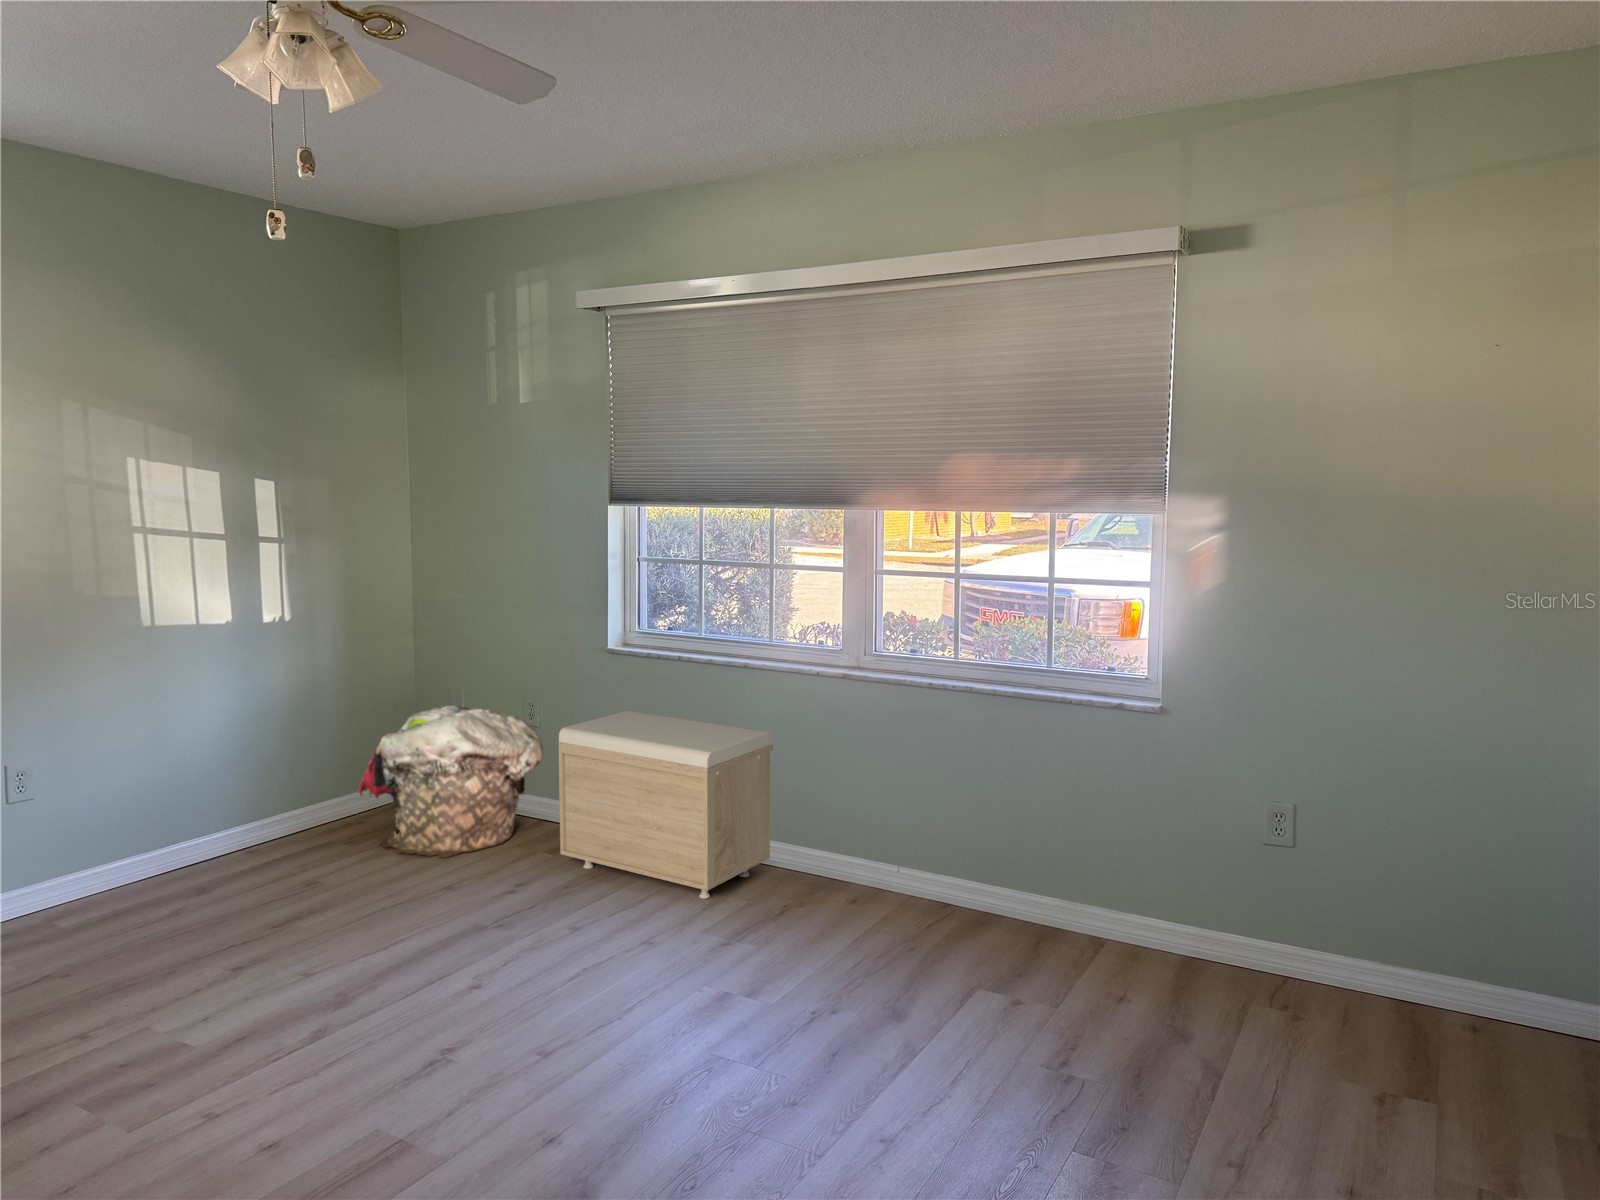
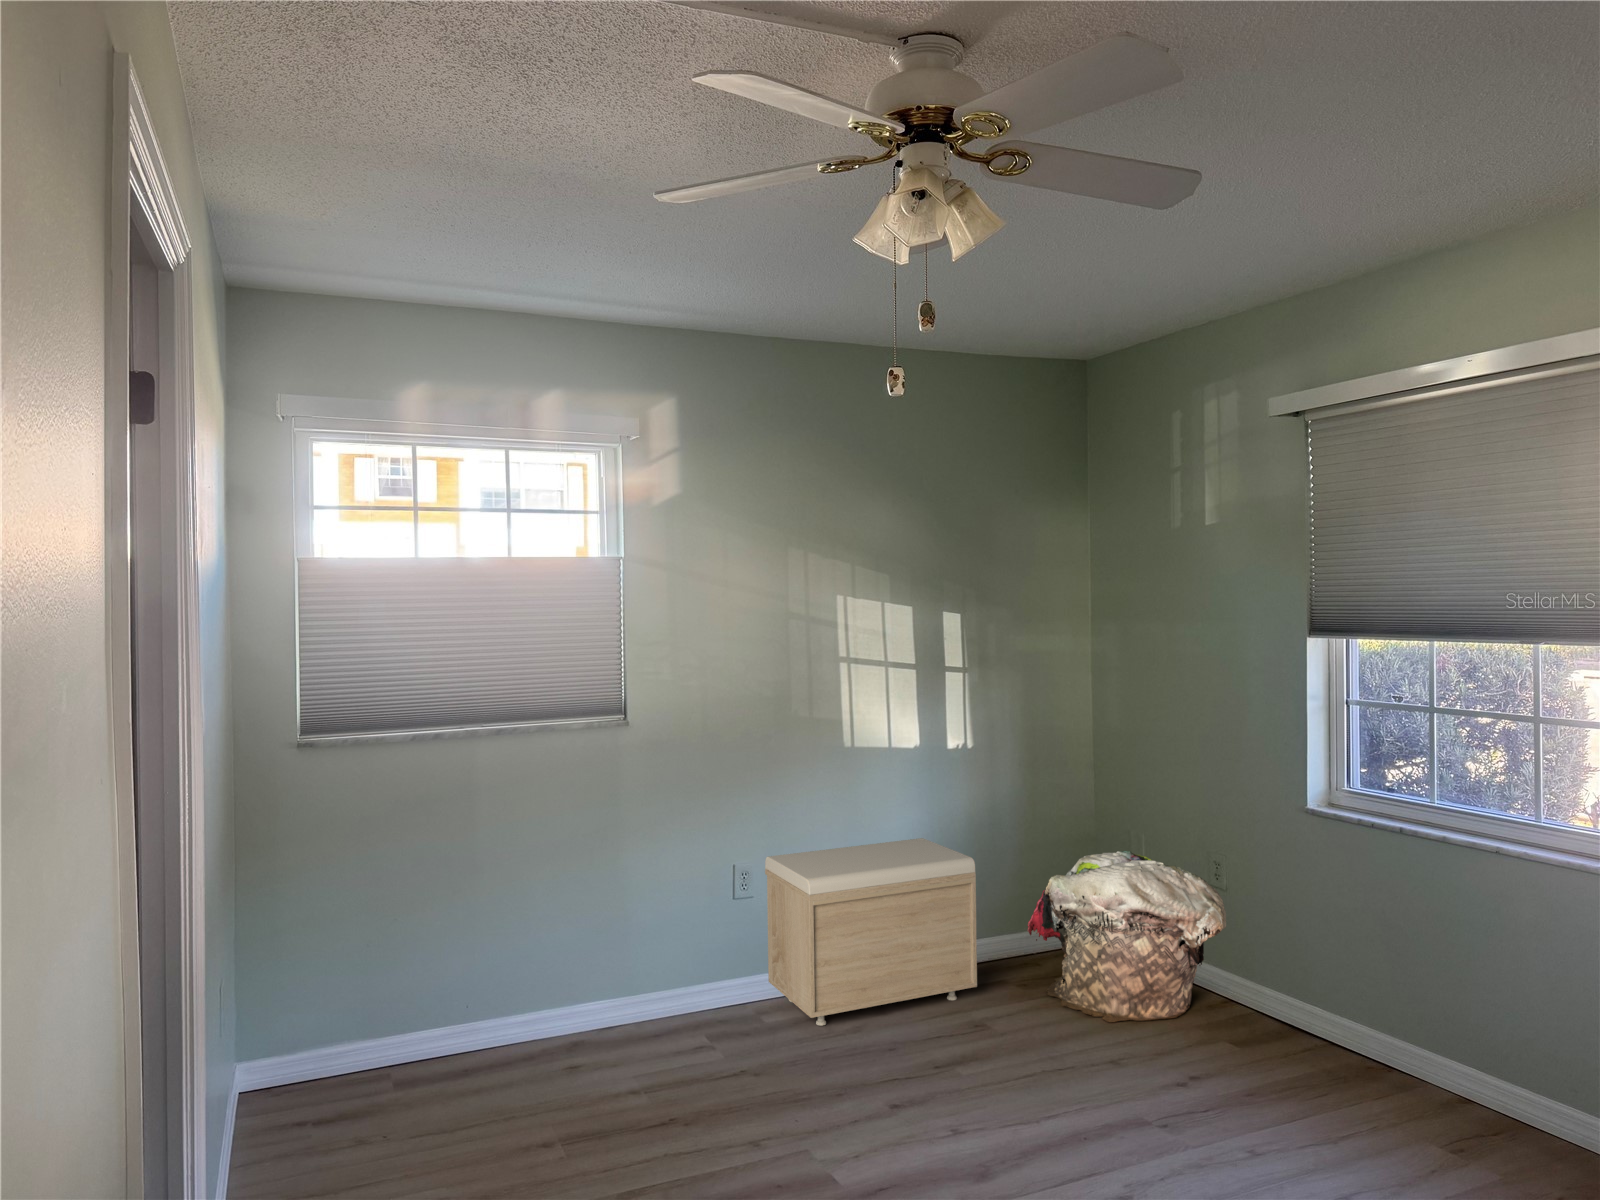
storage bench: present [559,711,773,898] -> present [765,838,977,1026]

